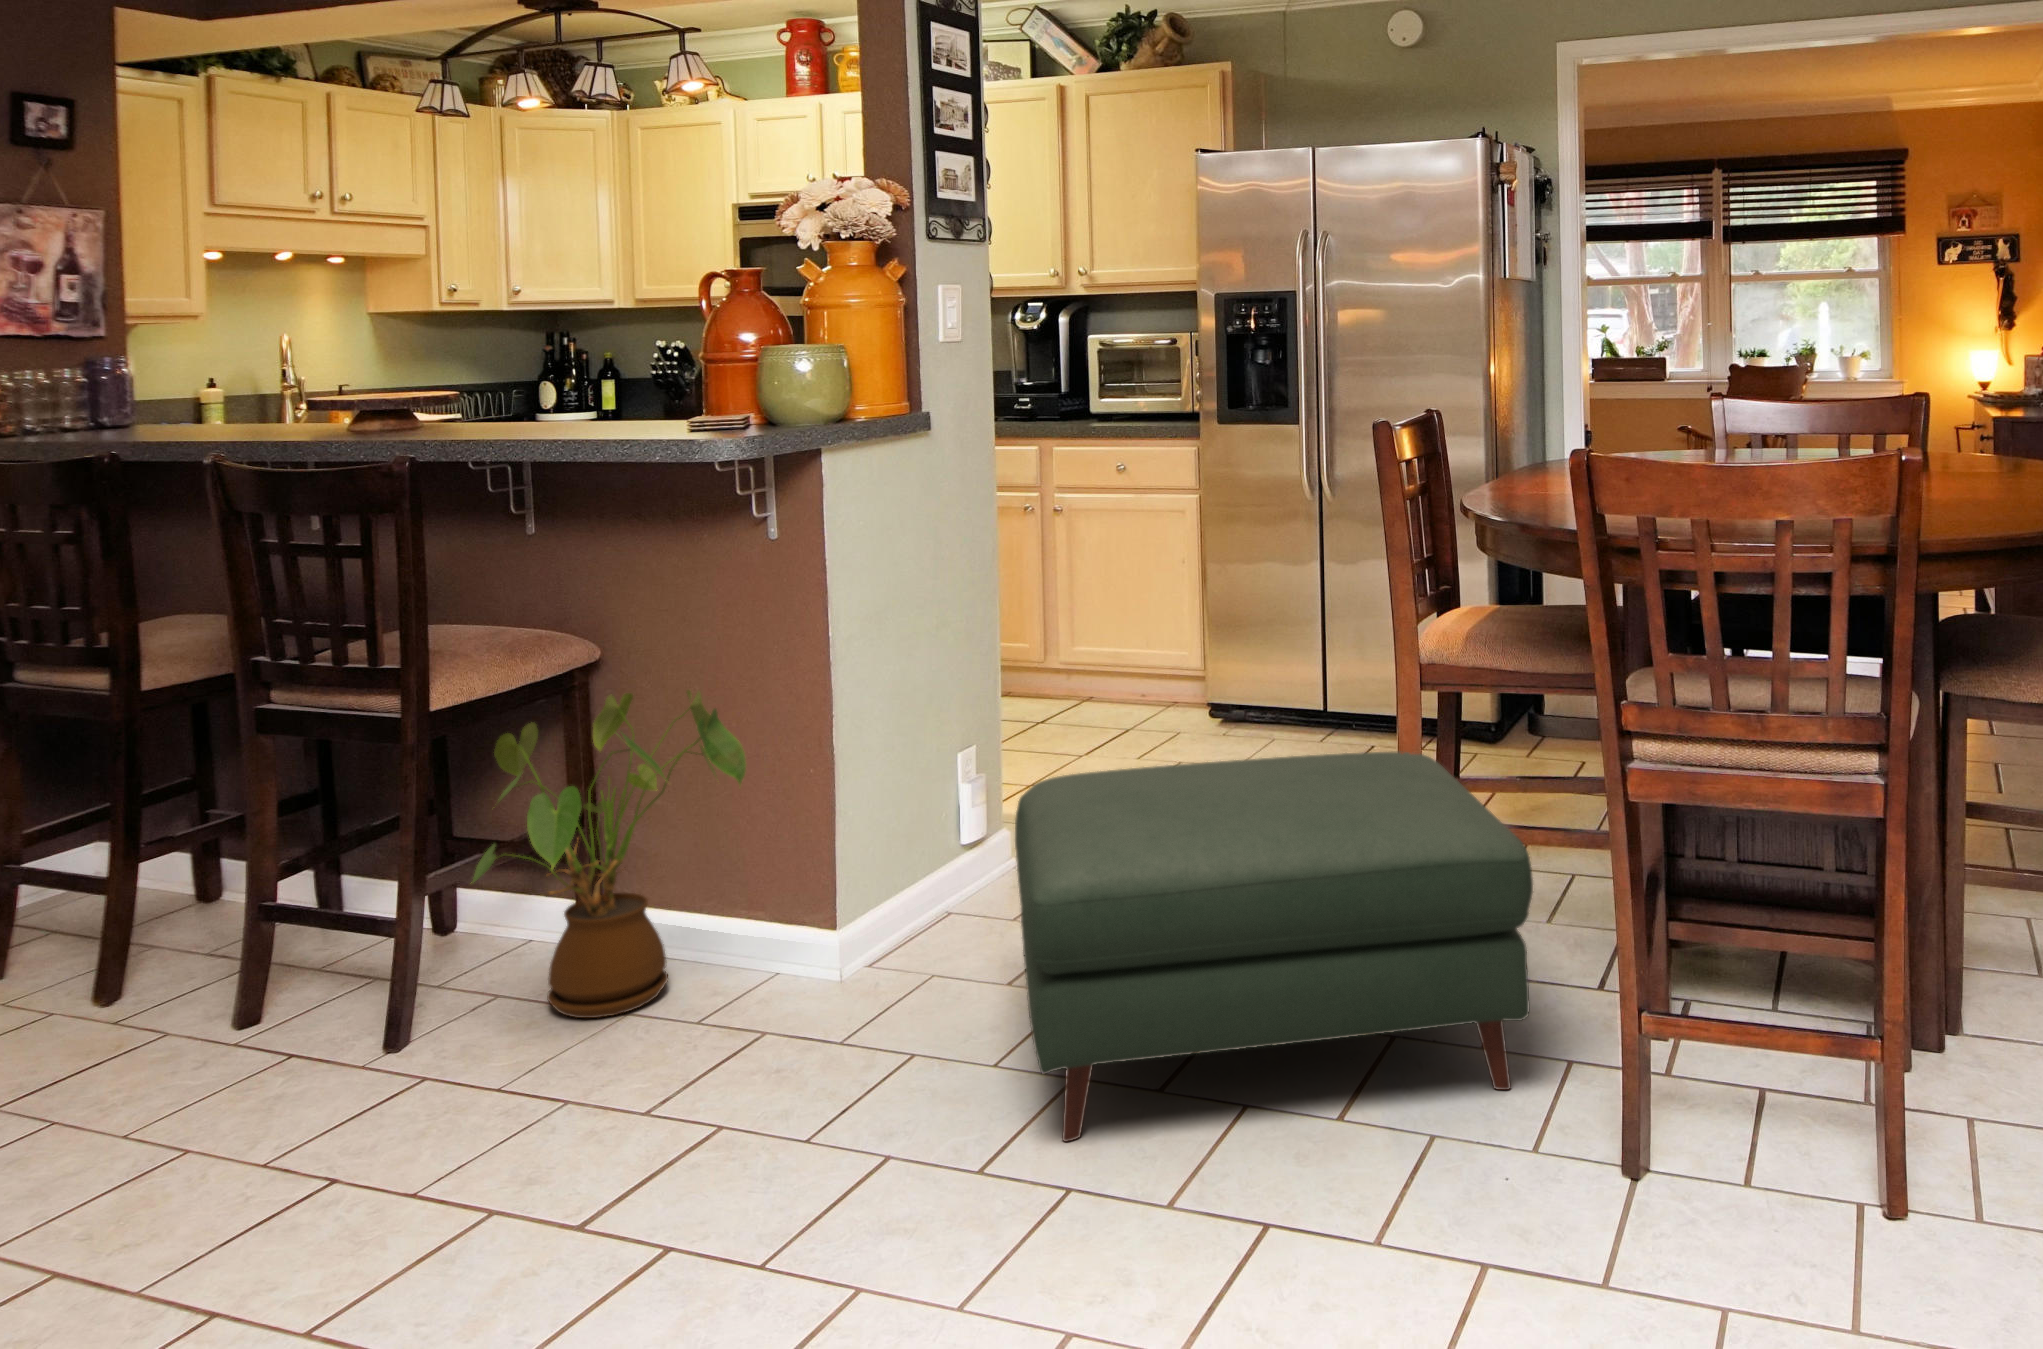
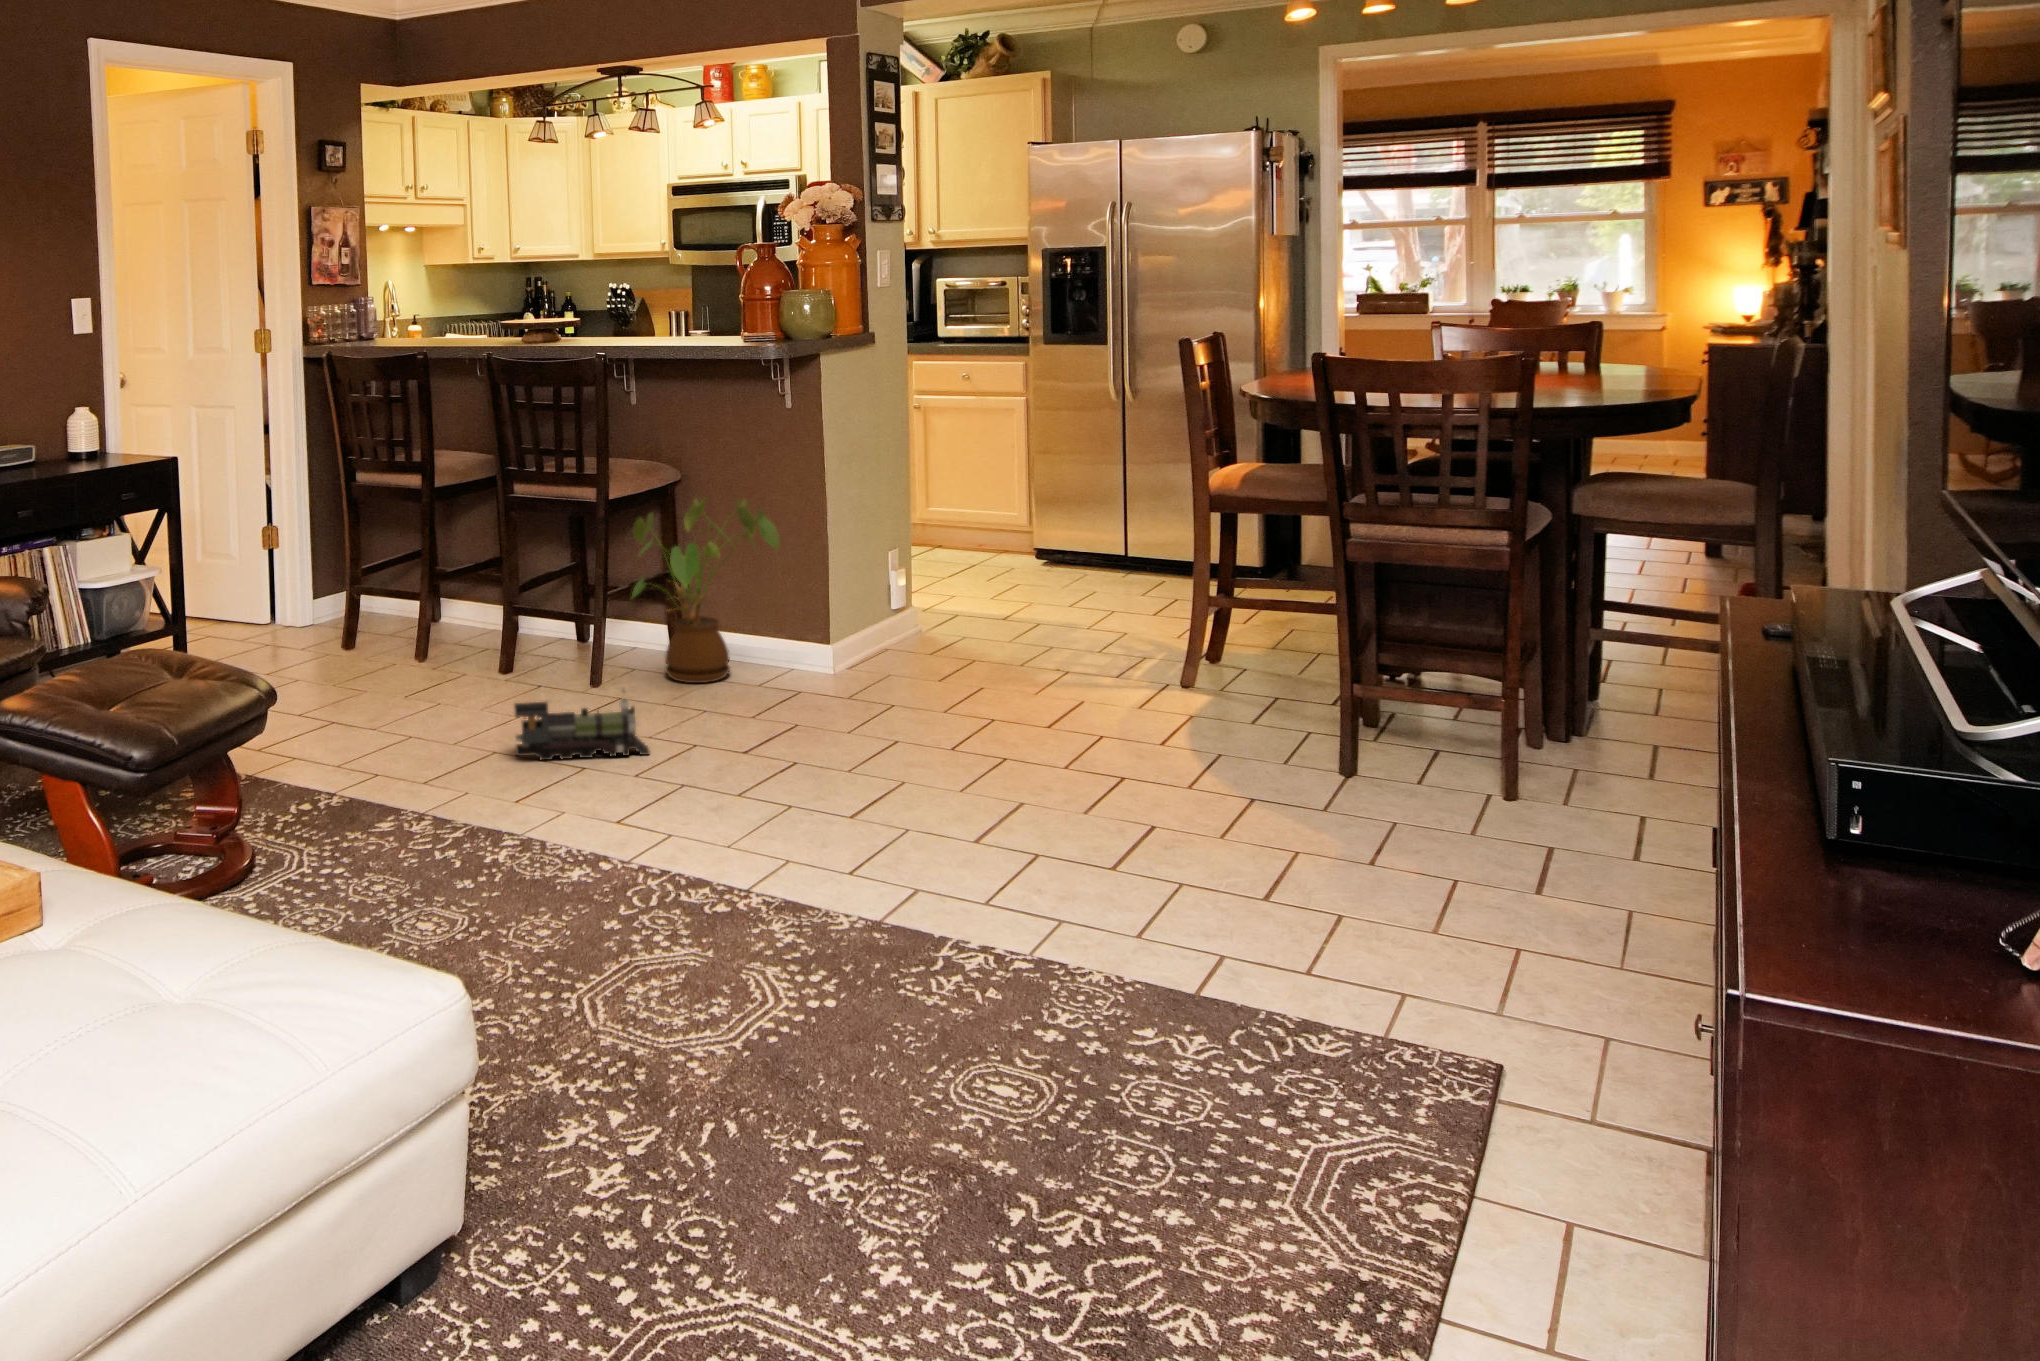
ottoman: present [1015,752,1533,1141] -> none [947,551,1286,747]
toy train: none [83,1109,405,1287] -> present [514,688,649,760]

